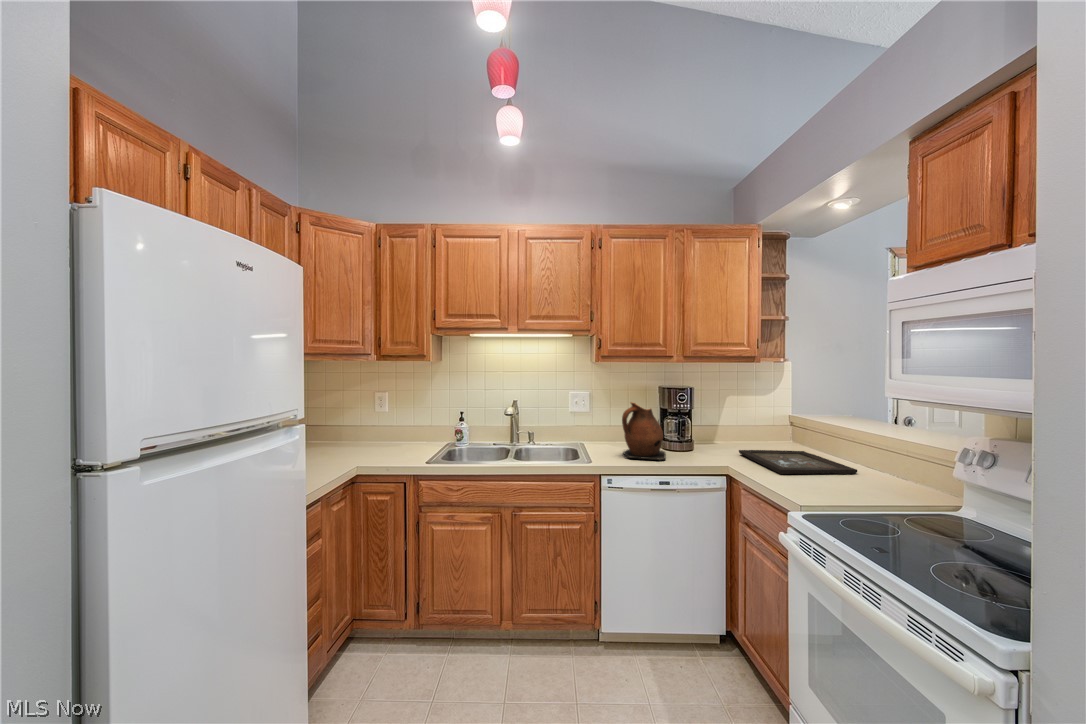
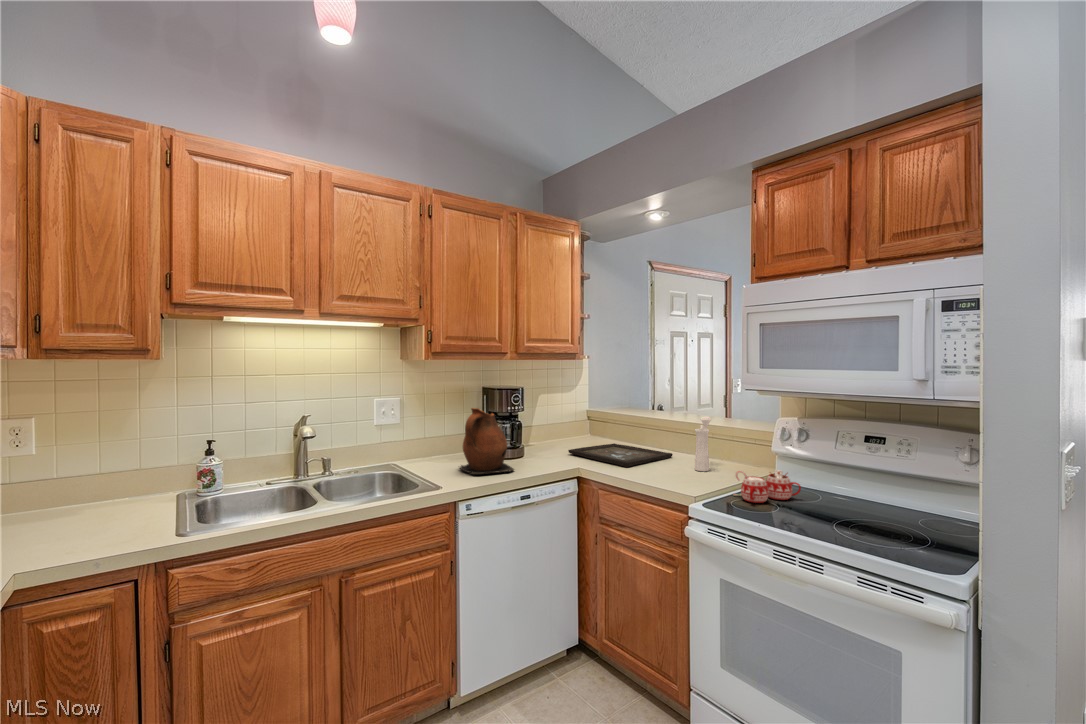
pepper mill: none [863,431,898,494] -> present [695,416,711,471]
mug: none [860,494,960,542] -> present [733,470,801,503]

